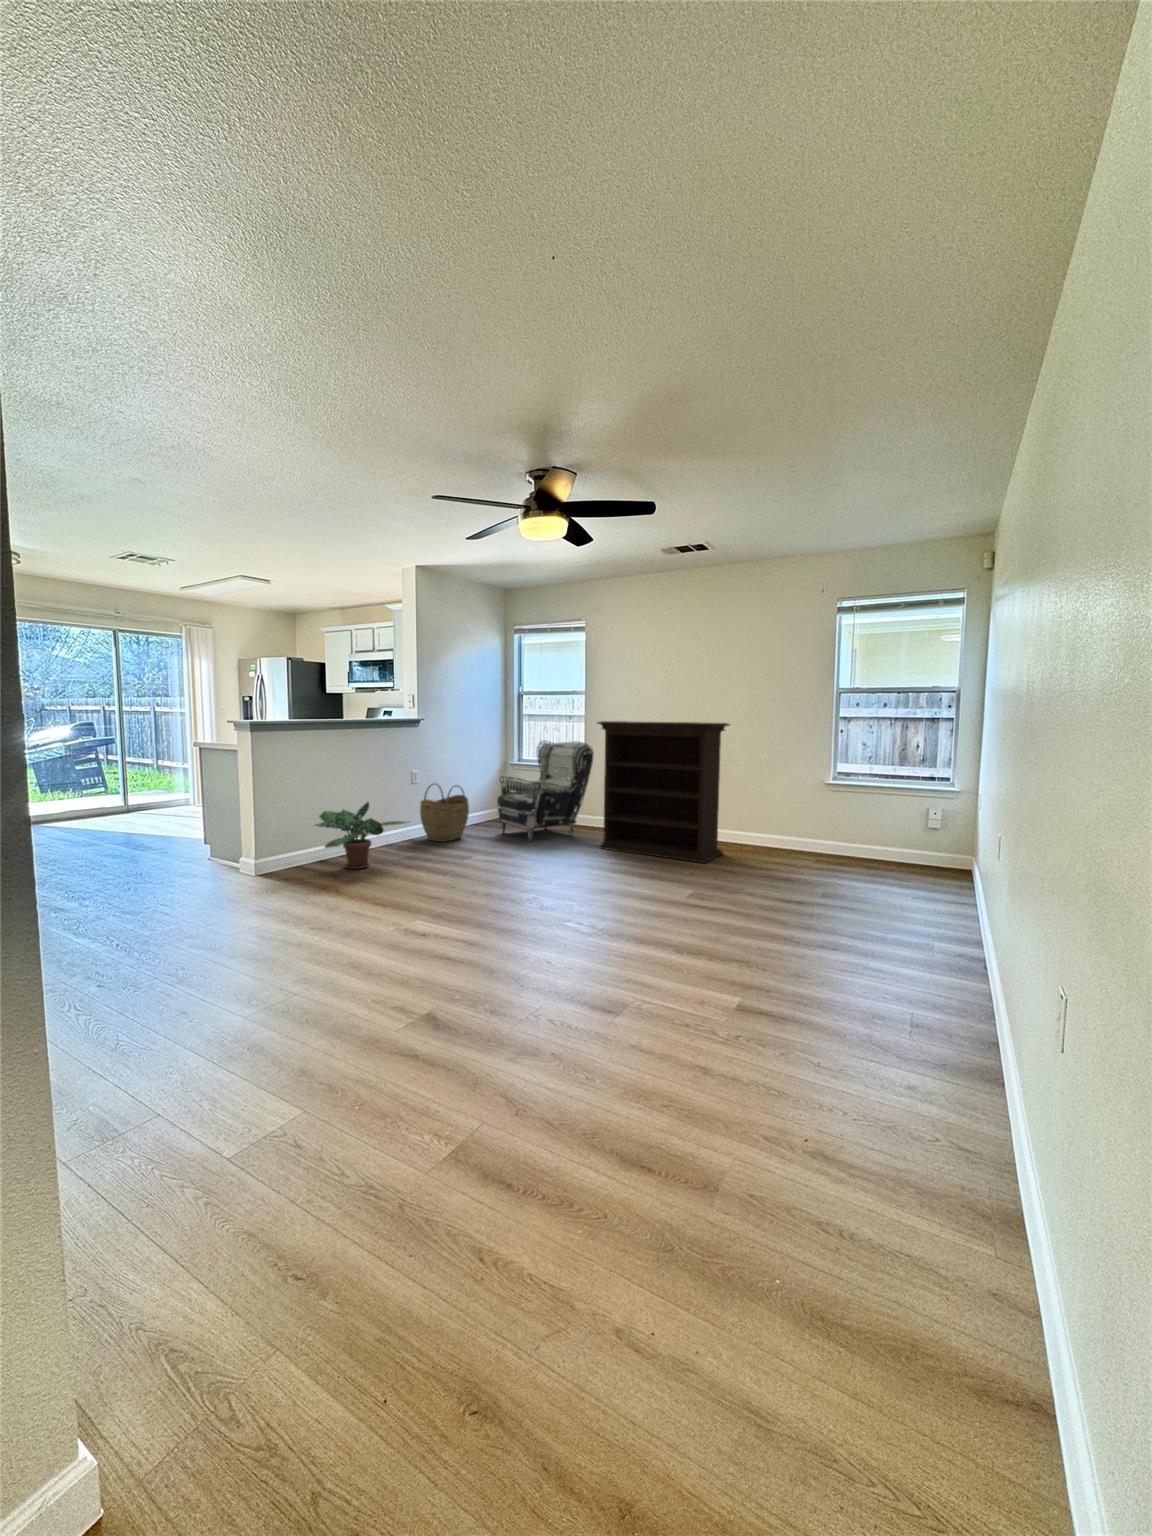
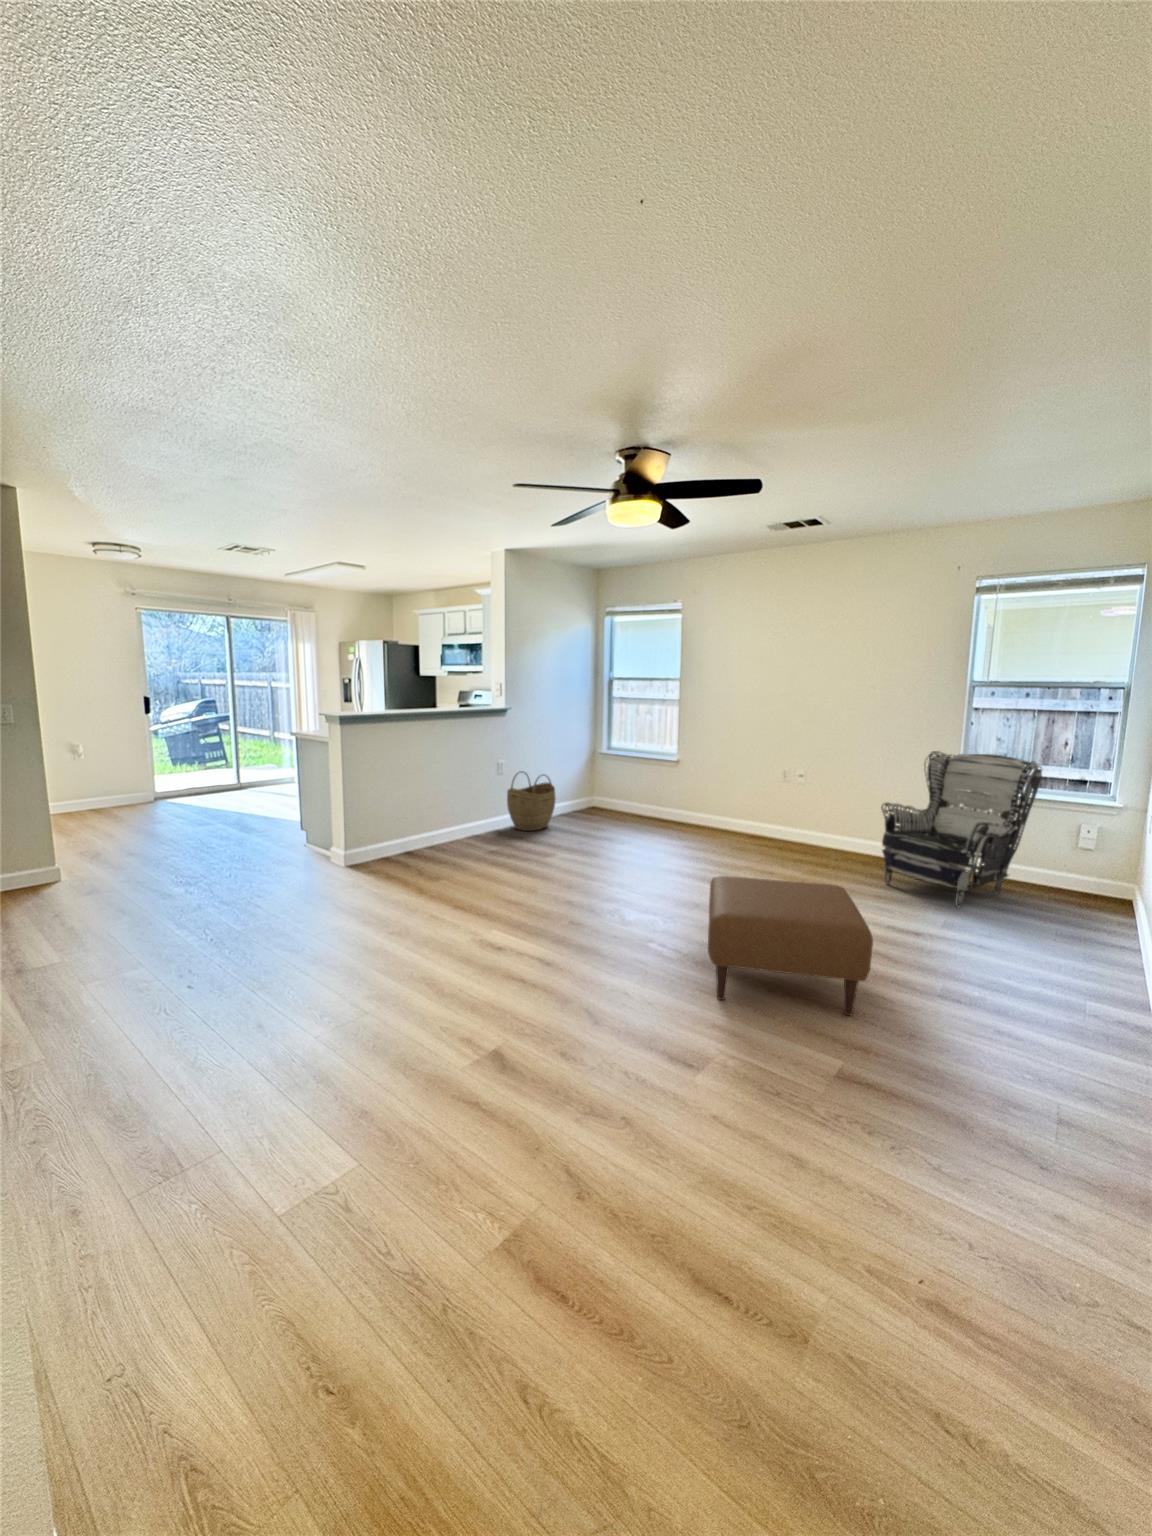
bookshelf: present [597,721,730,863] -> none [688,710,840,869]
armchair: present [497,741,594,841] -> present [881,751,1042,907]
potted plant: present [315,802,407,869] -> none [399,794,498,861]
ottoman: none [622,858,765,968] -> present [708,876,873,1015]

